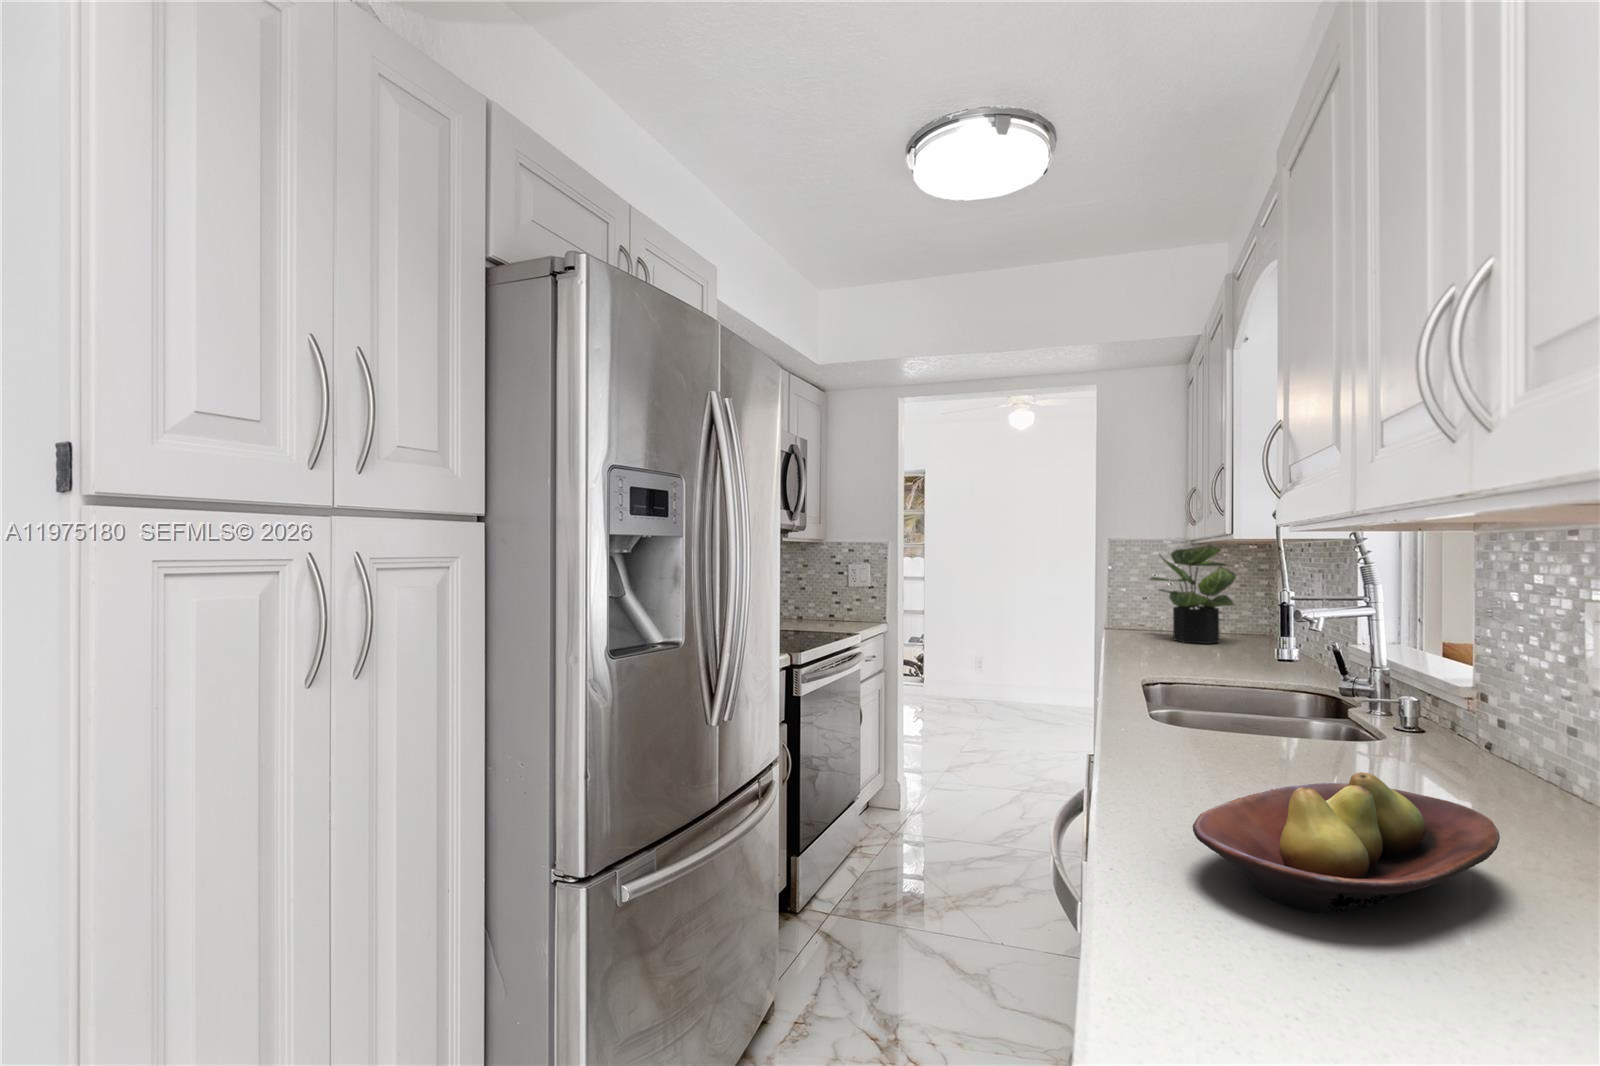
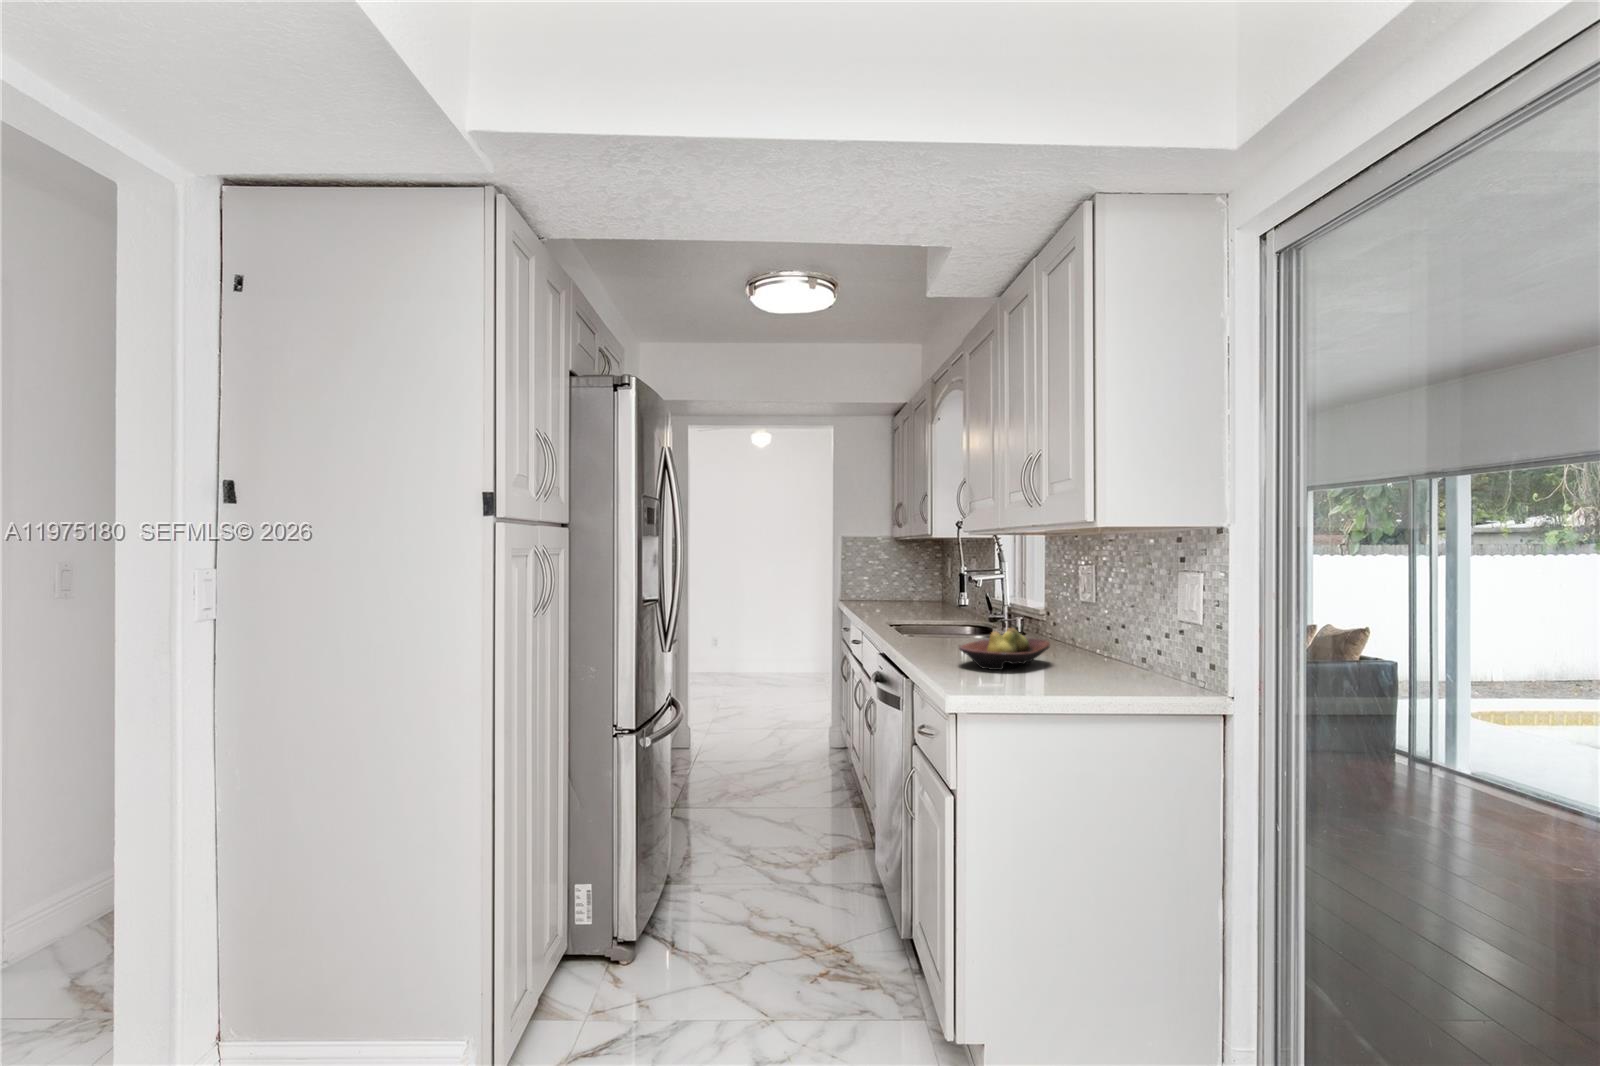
potted plant: present [1150,545,1236,644] -> none [870,542,925,606]

